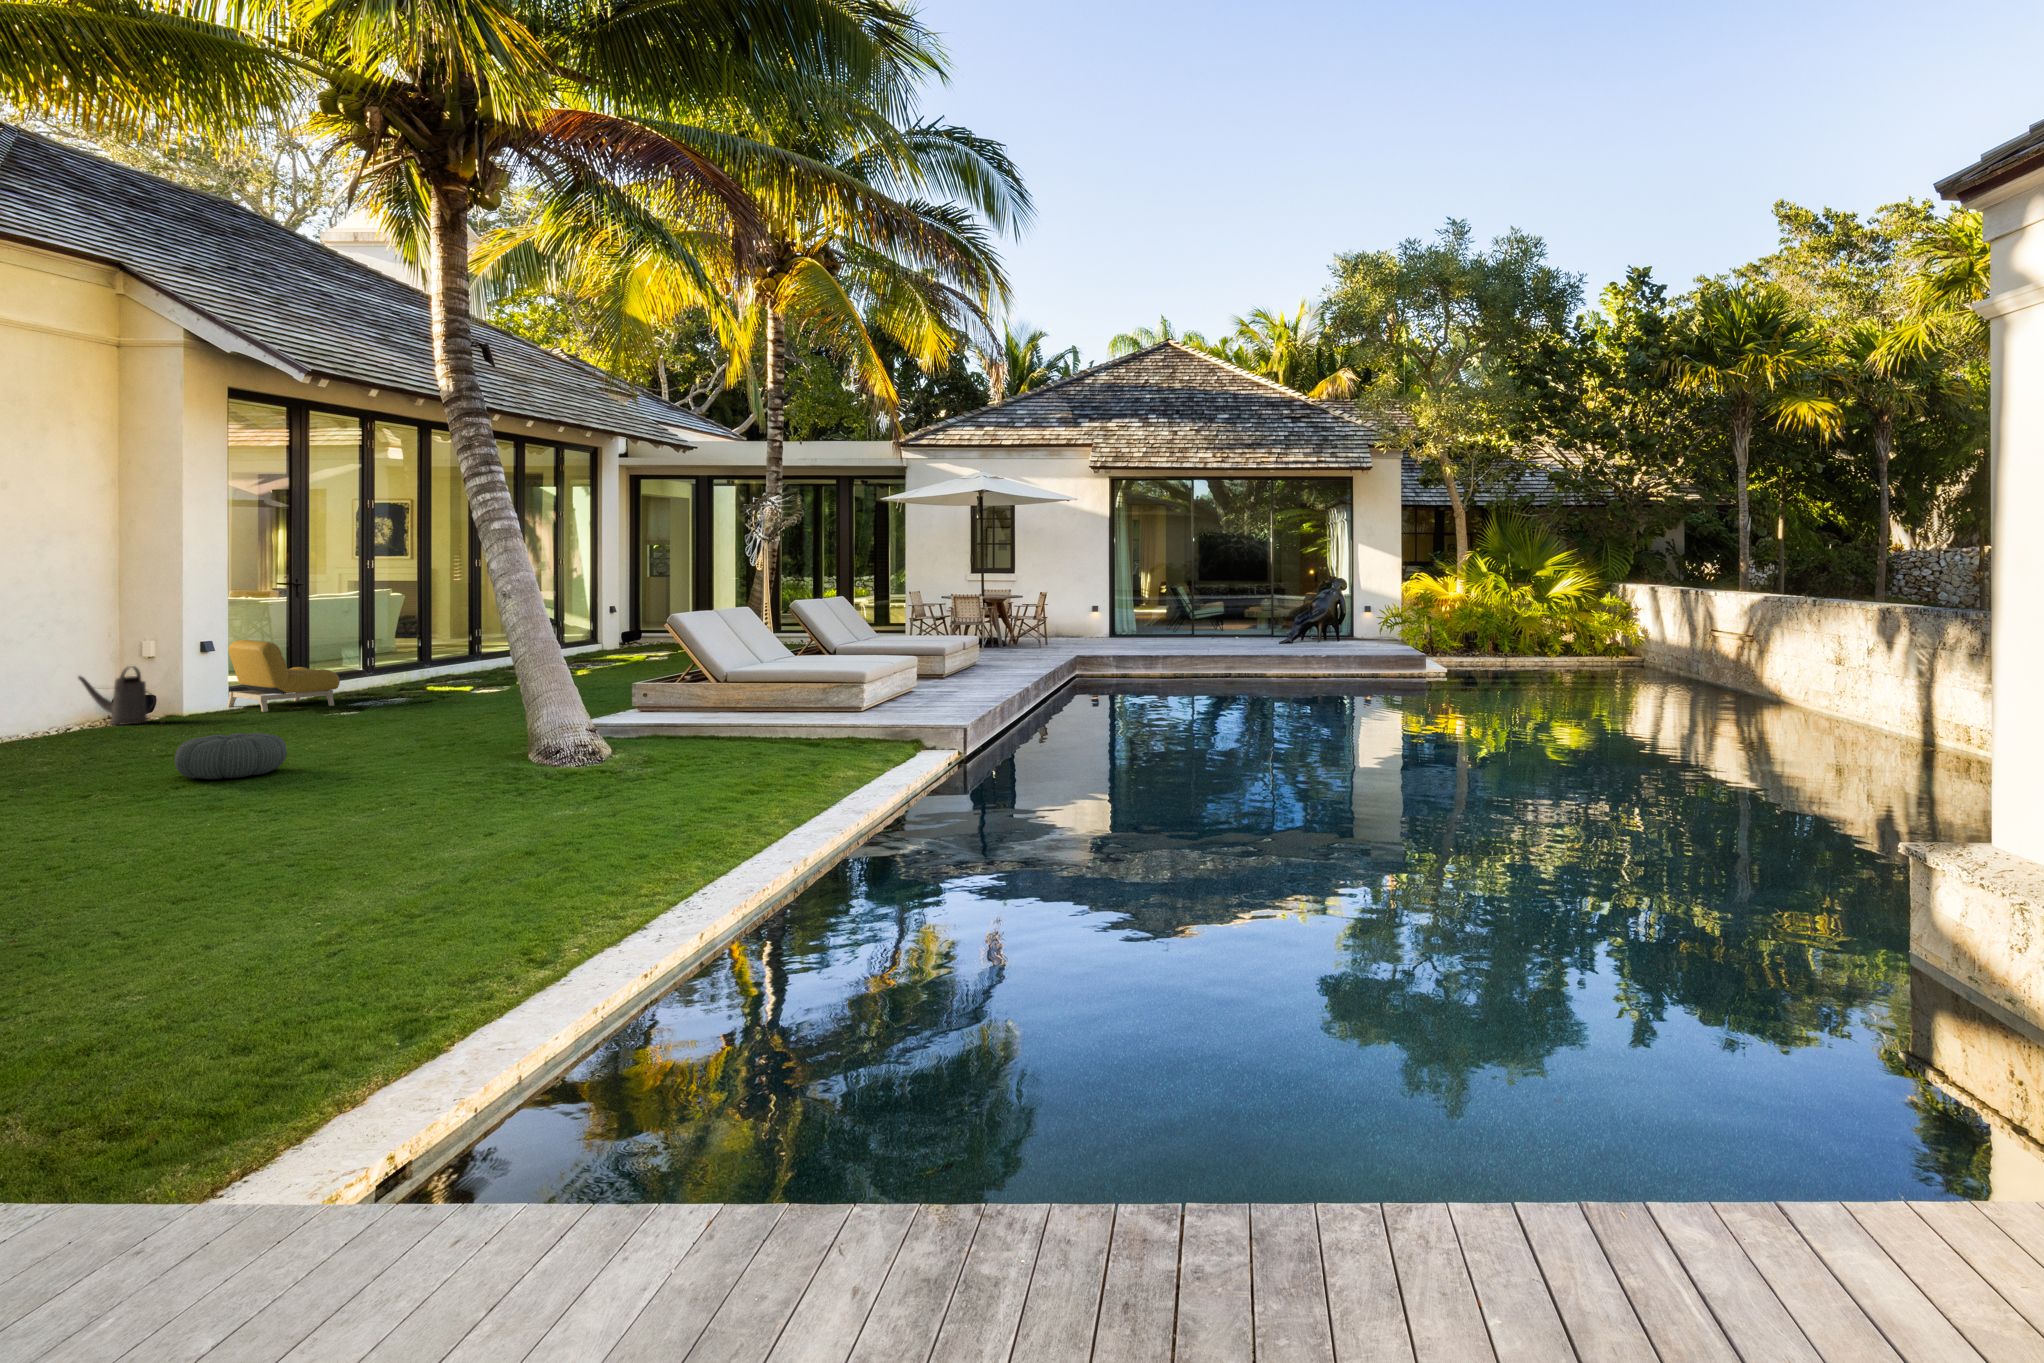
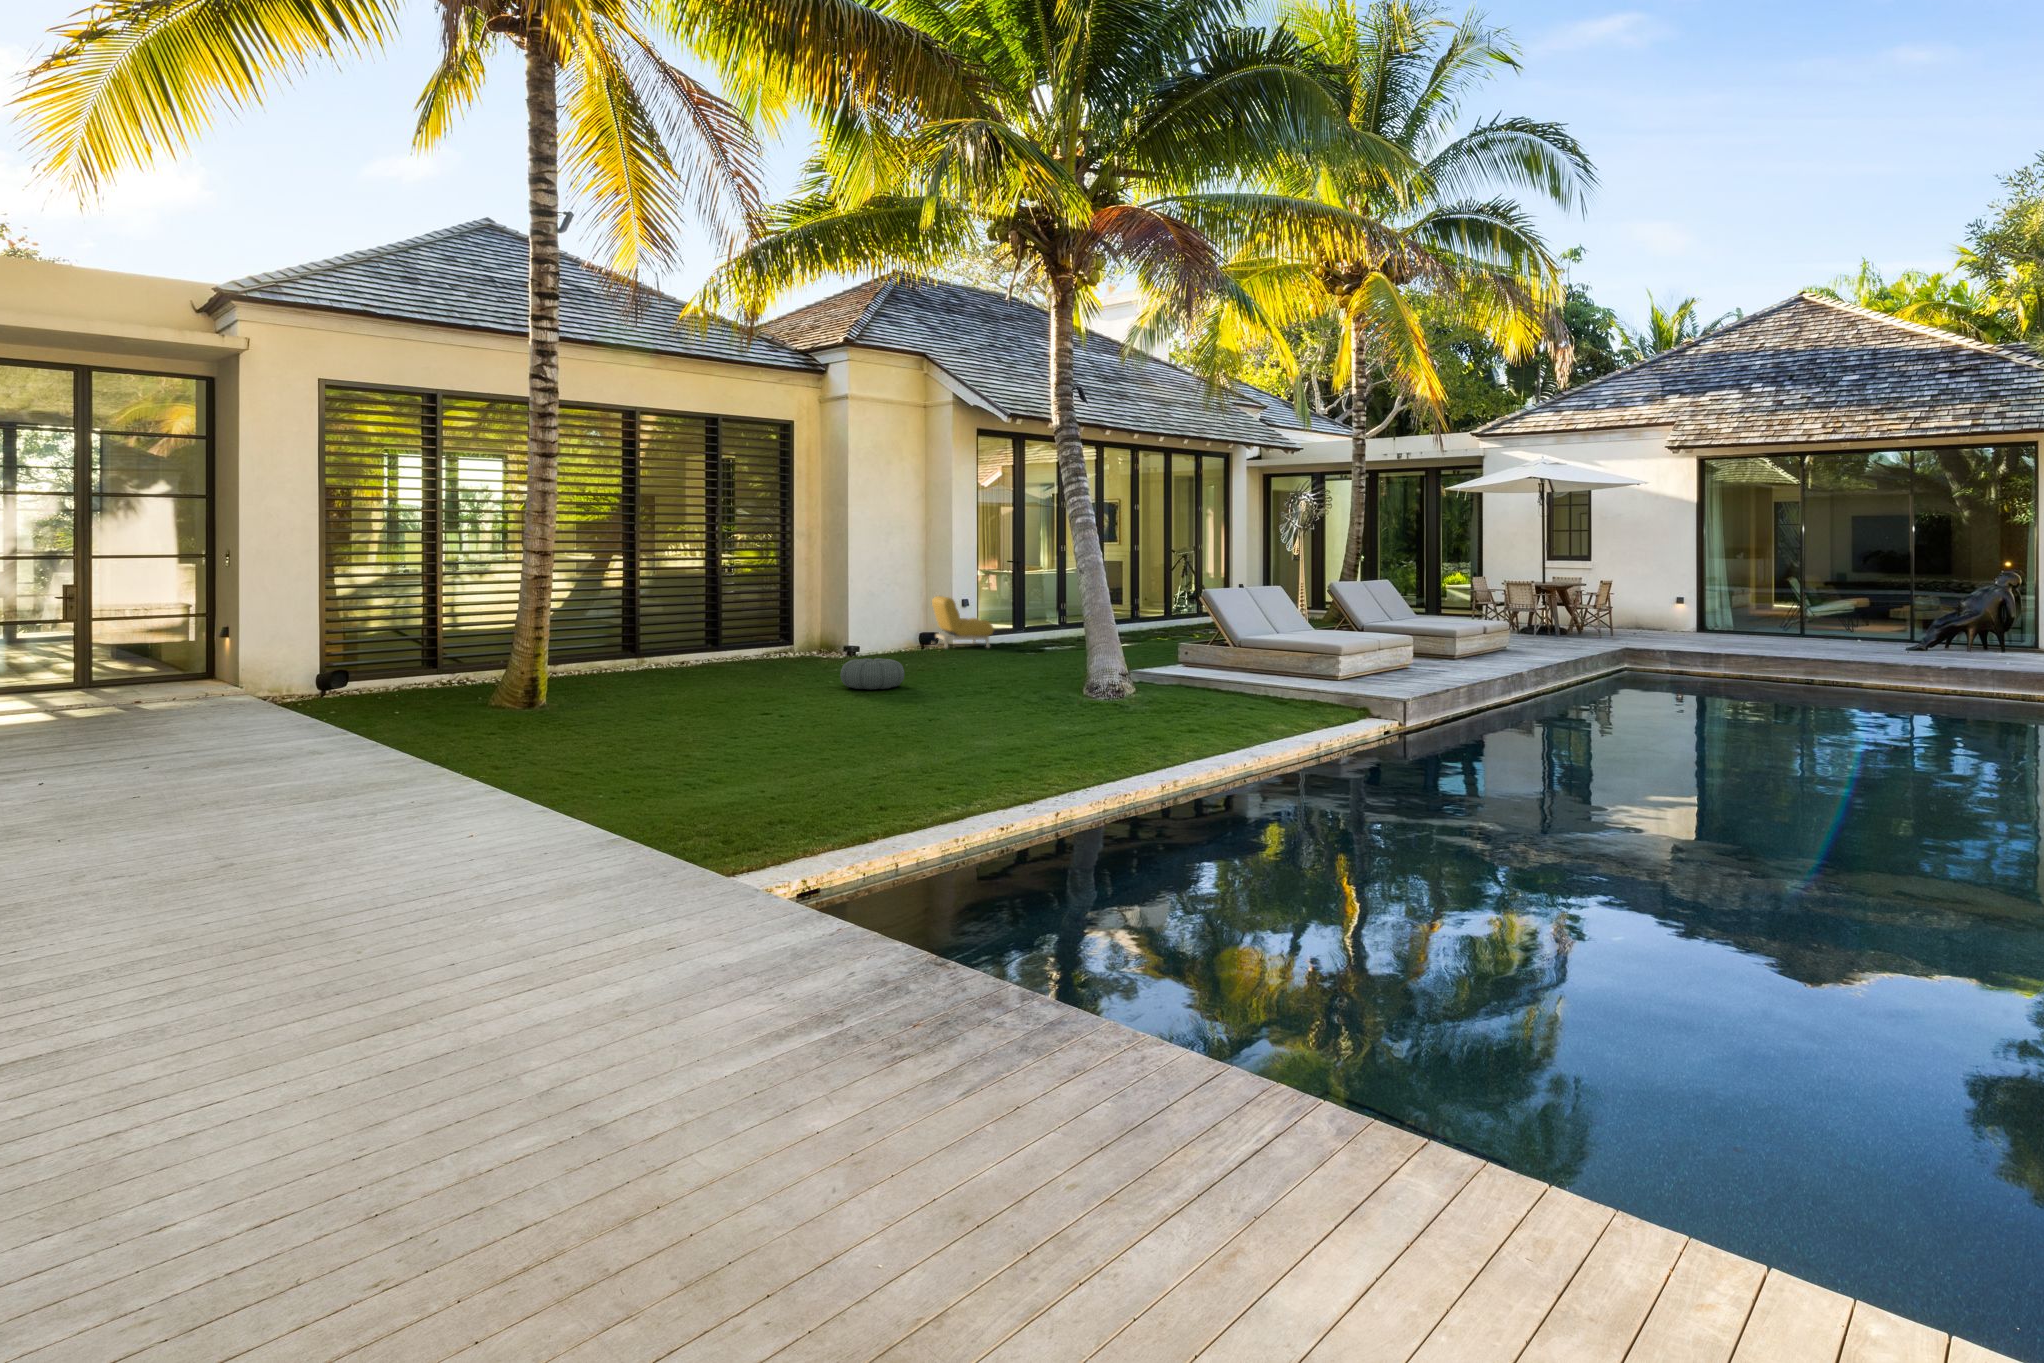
watering can: present [78,666,156,725] -> none [846,610,882,651]

